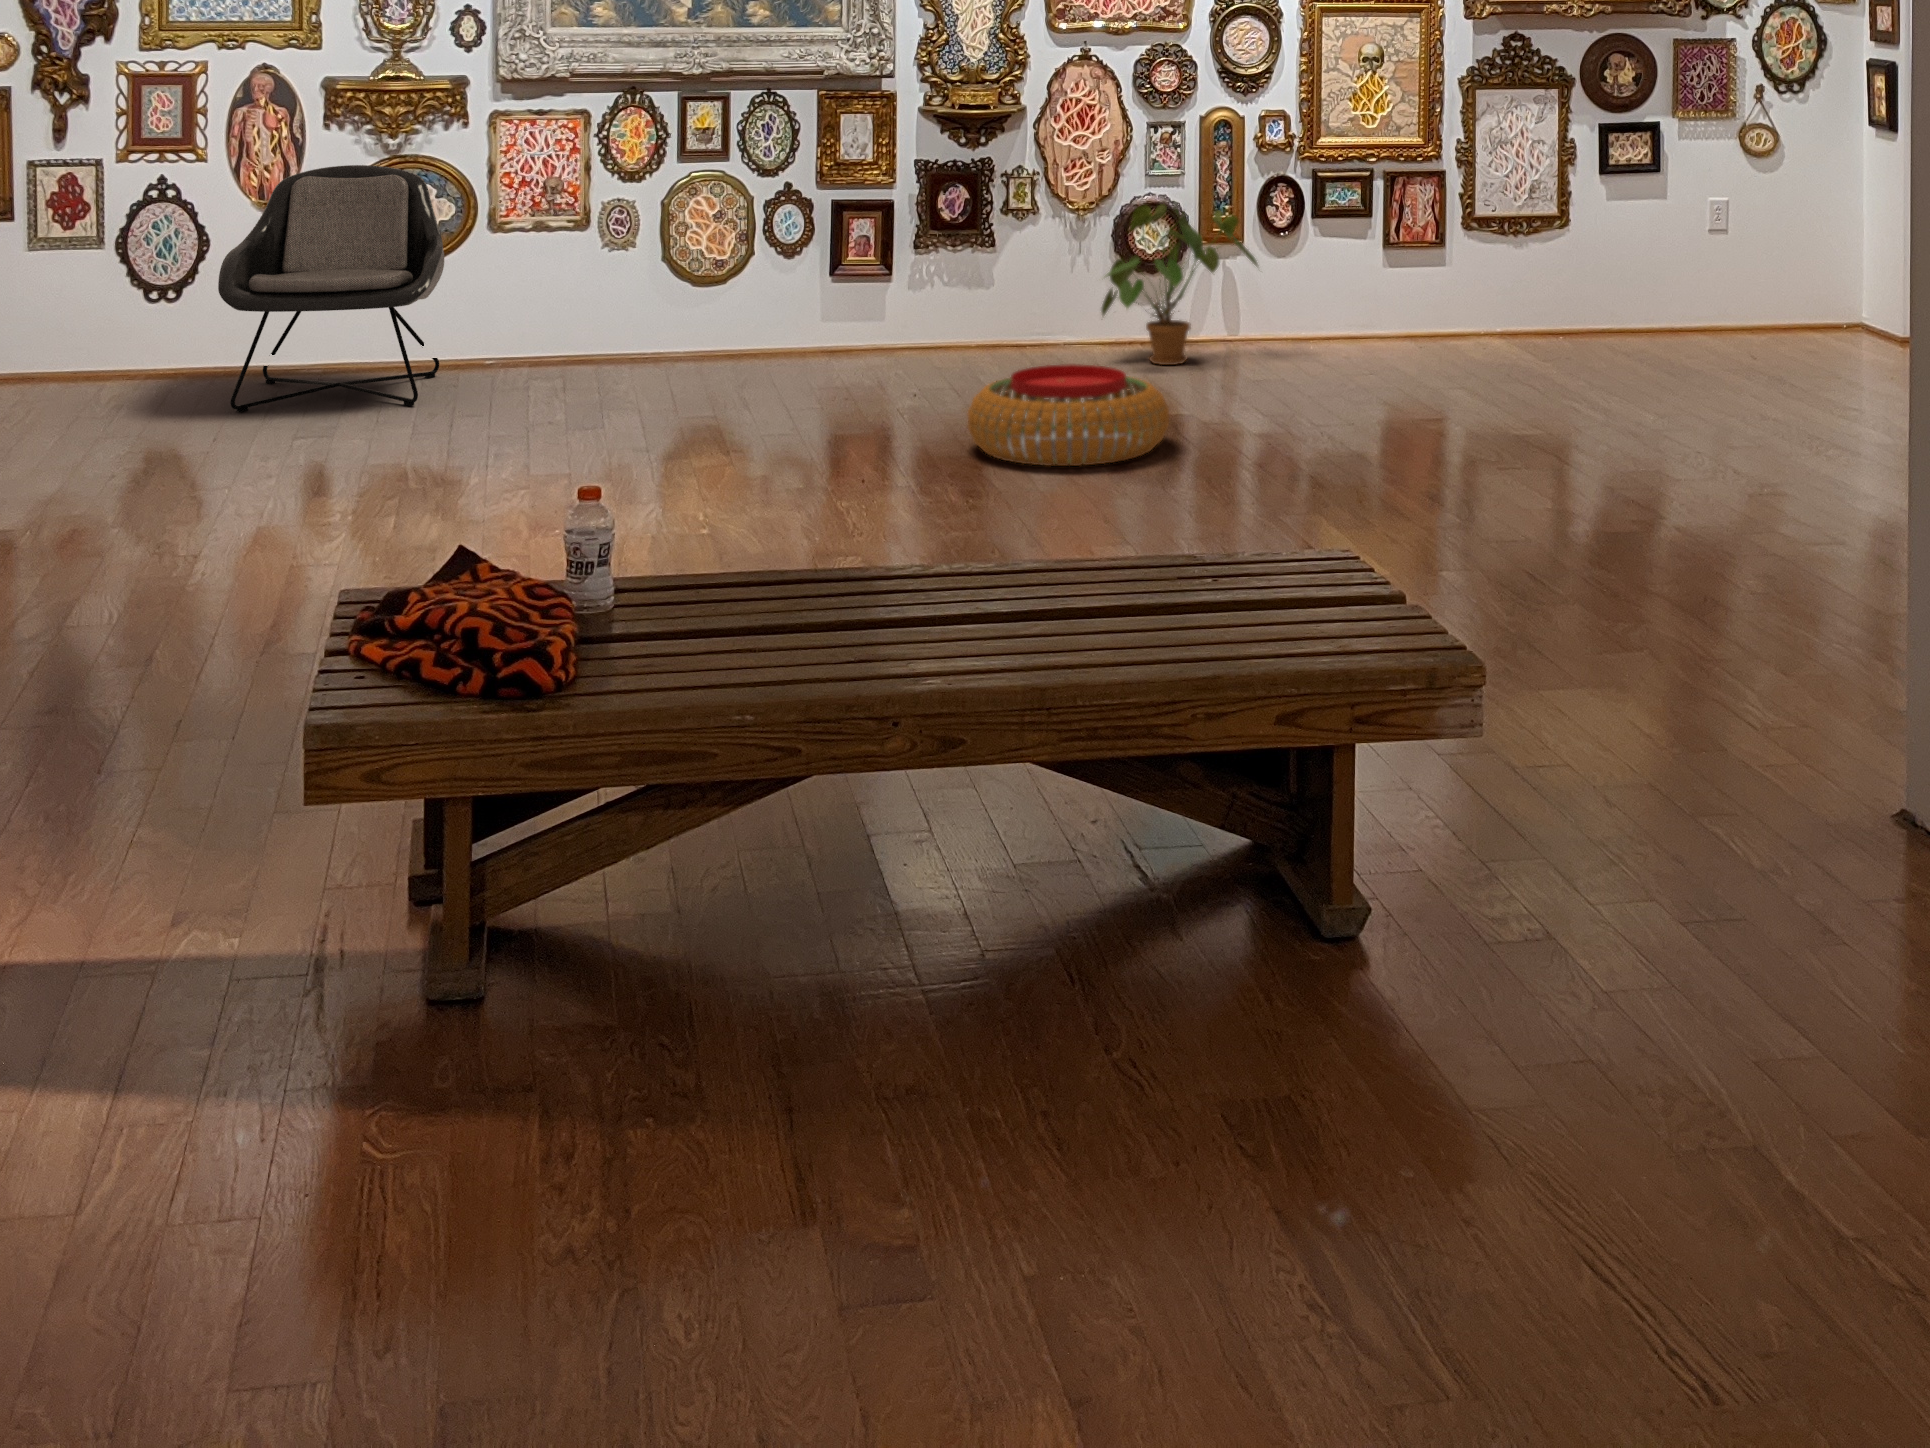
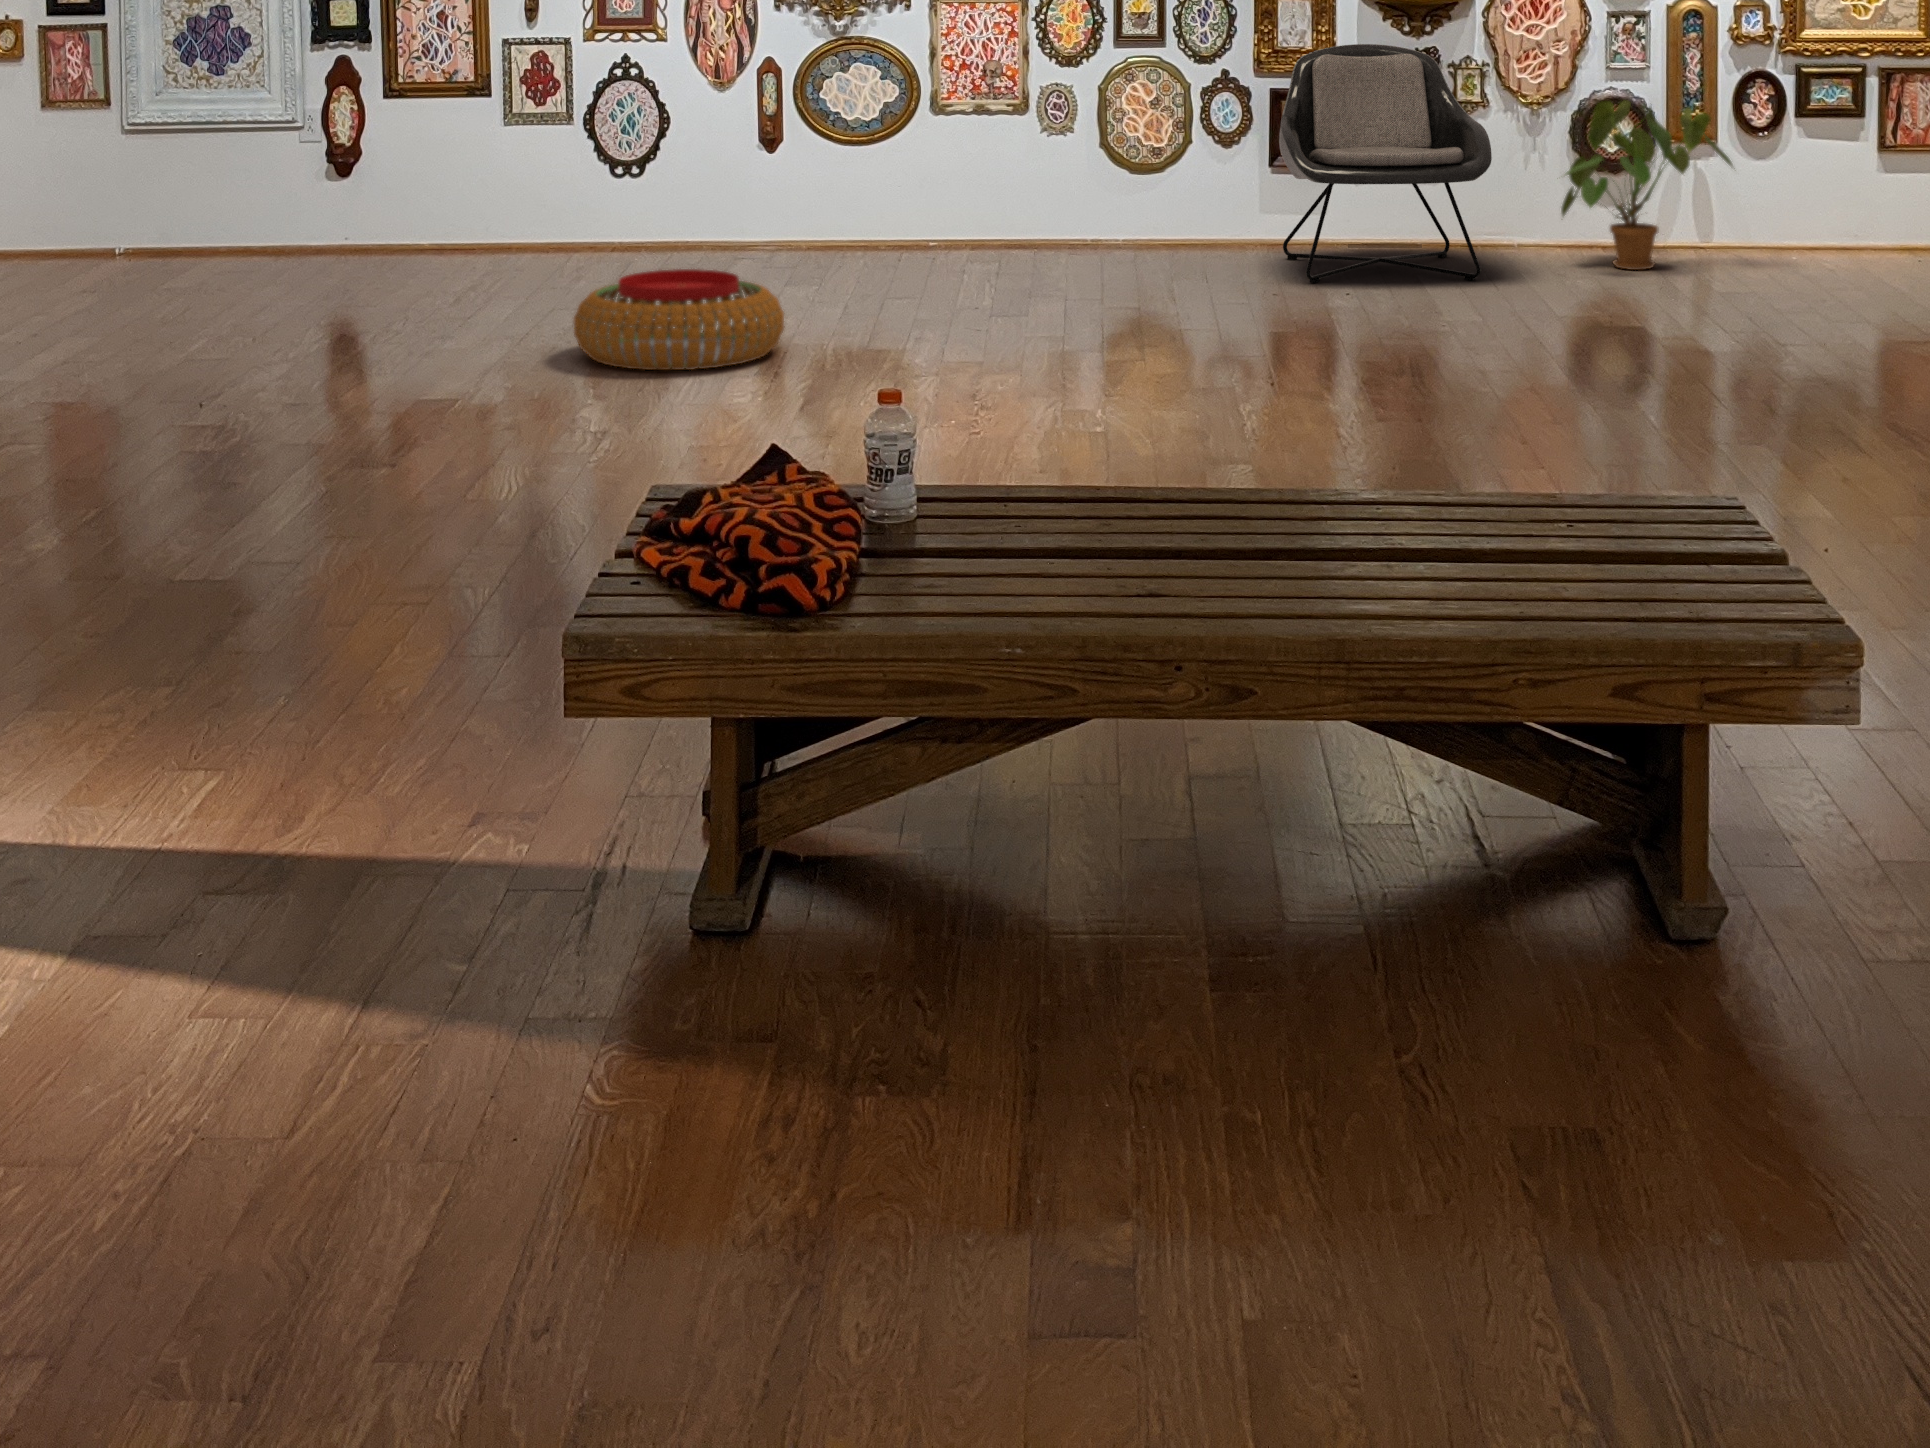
lounge chair: present [218,165,444,412] -> present [1279,44,1492,283]
pouf: present [968,364,1169,466] -> present [574,269,785,370]

